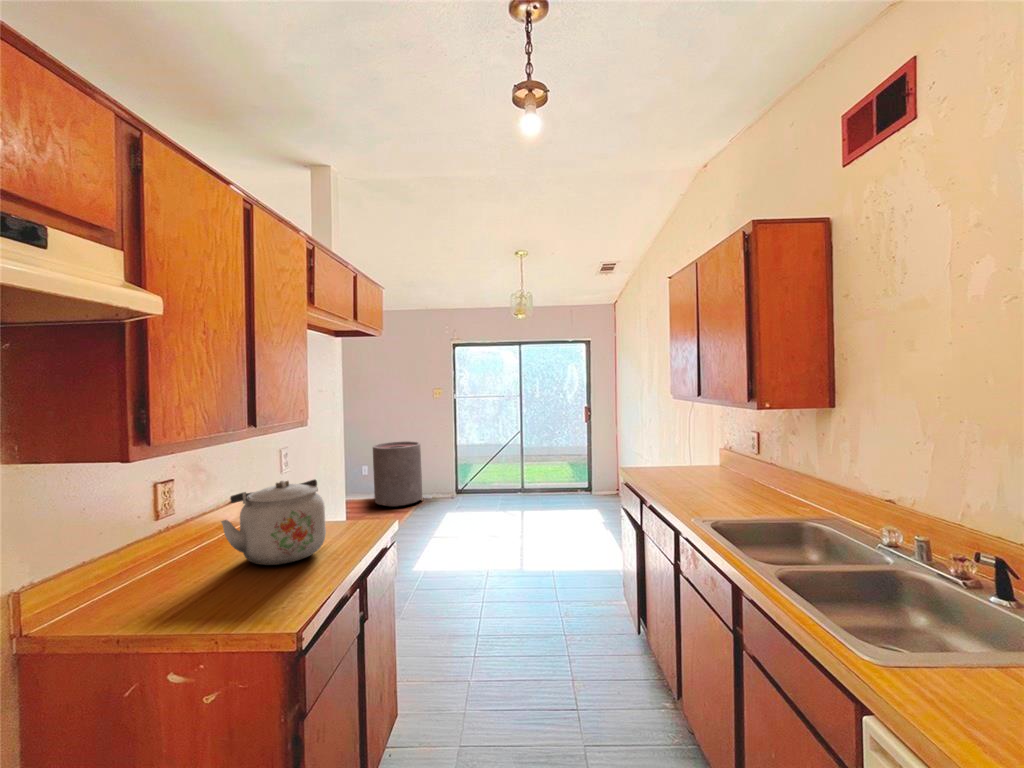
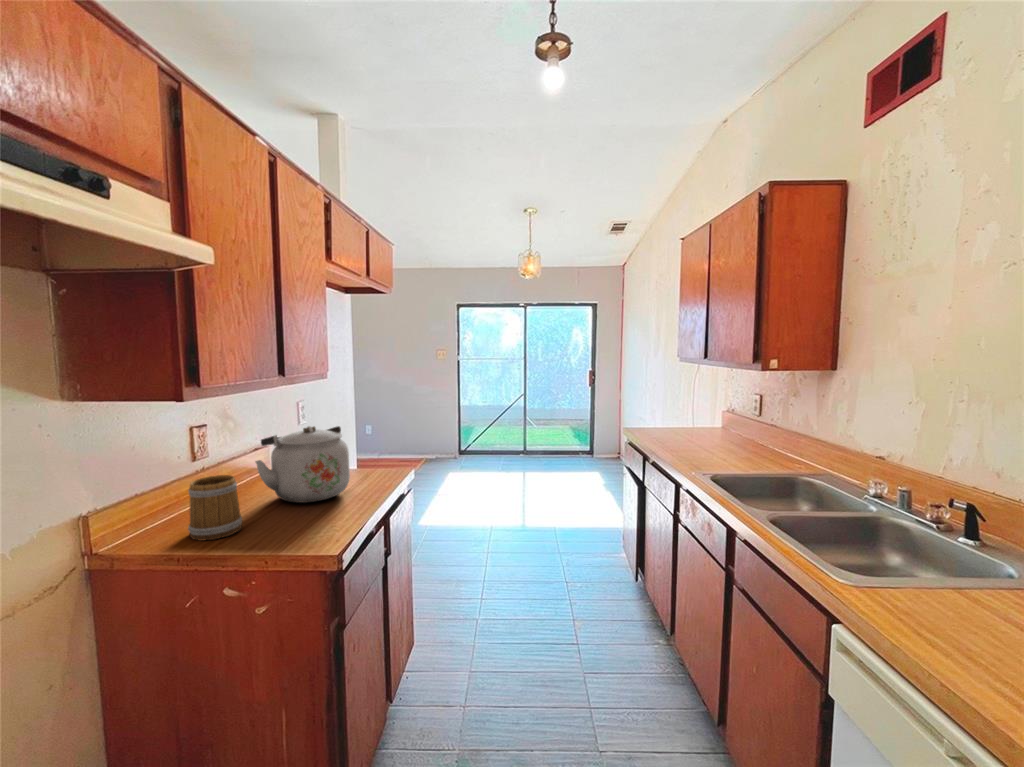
trash can: present [373,441,422,507] -> none [377,400,426,463]
mug: none [137,539,200,616] -> present [188,475,242,541]

